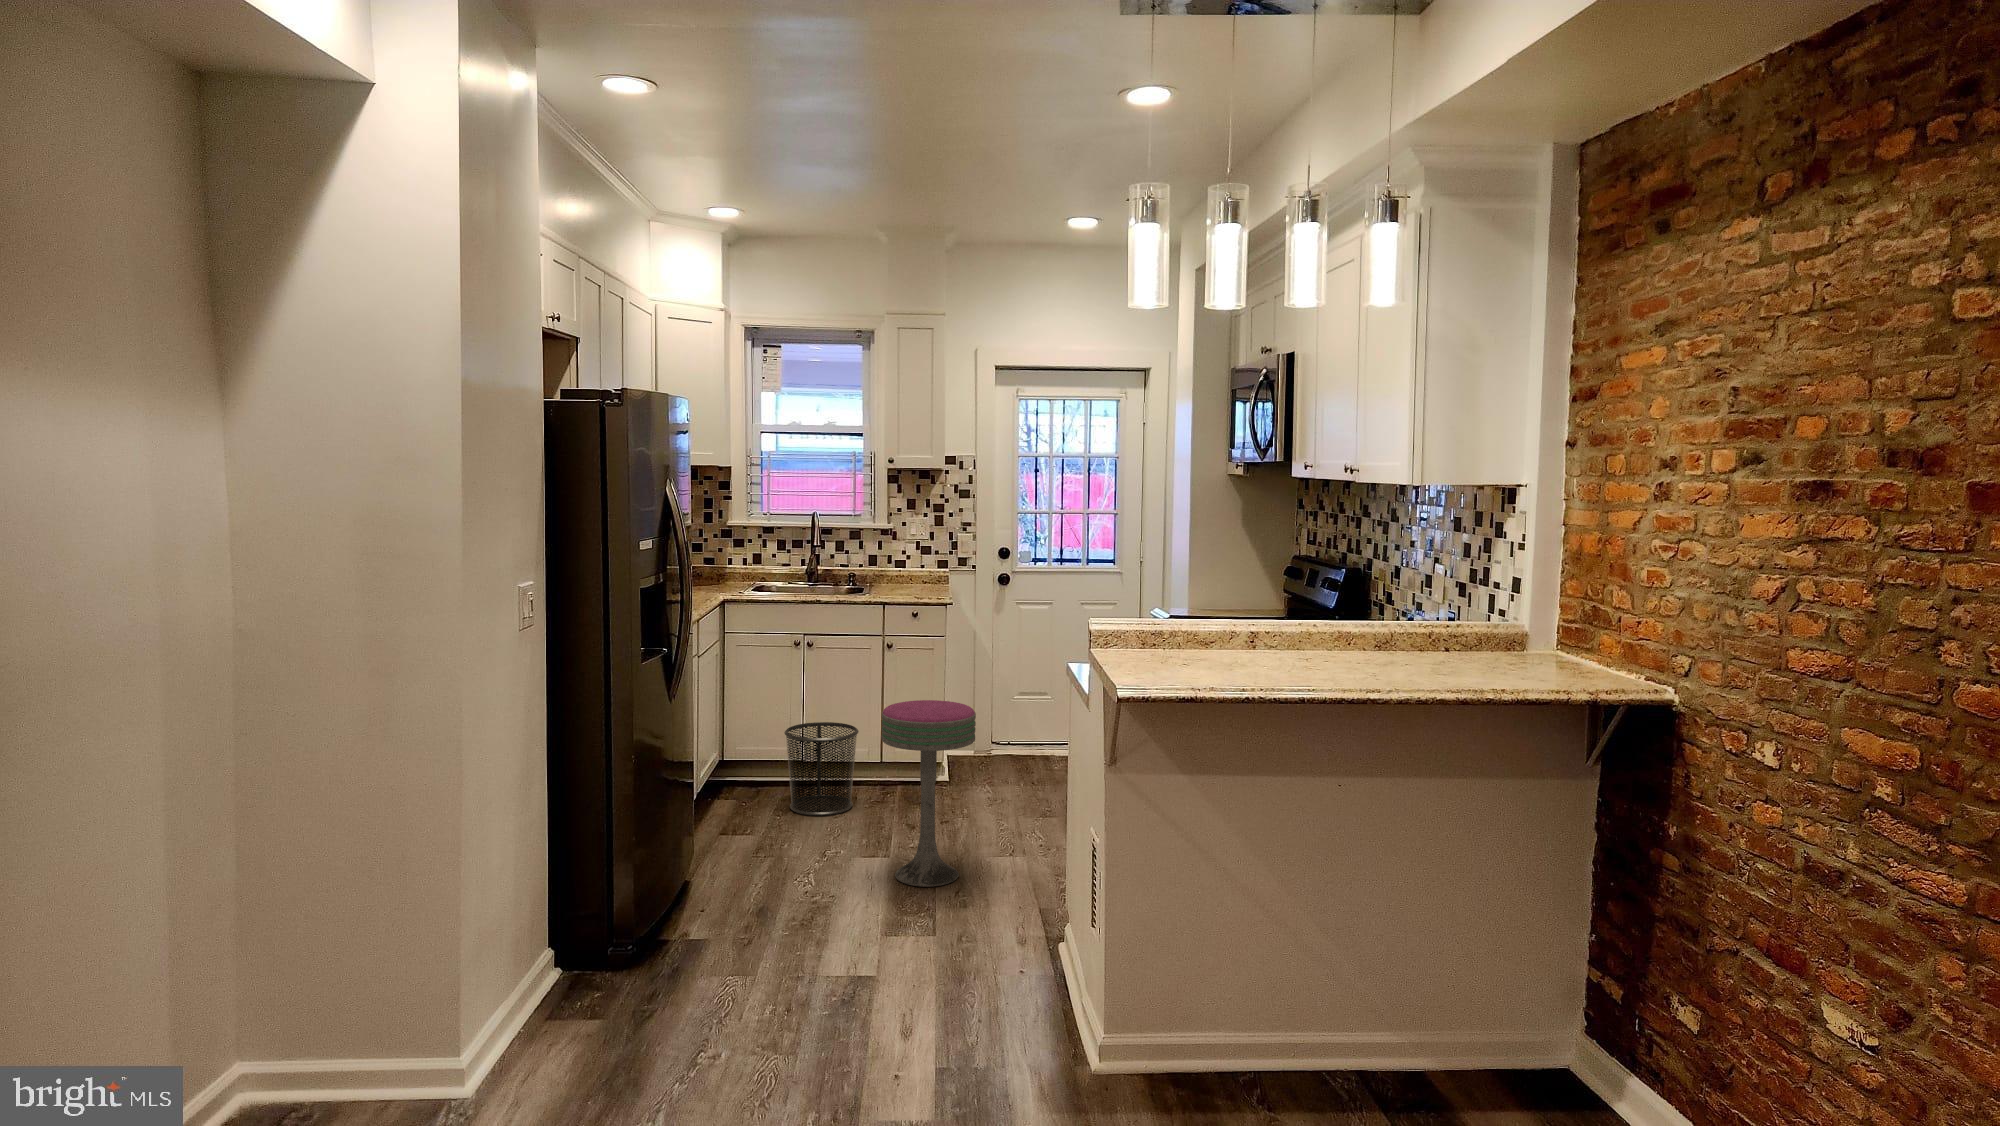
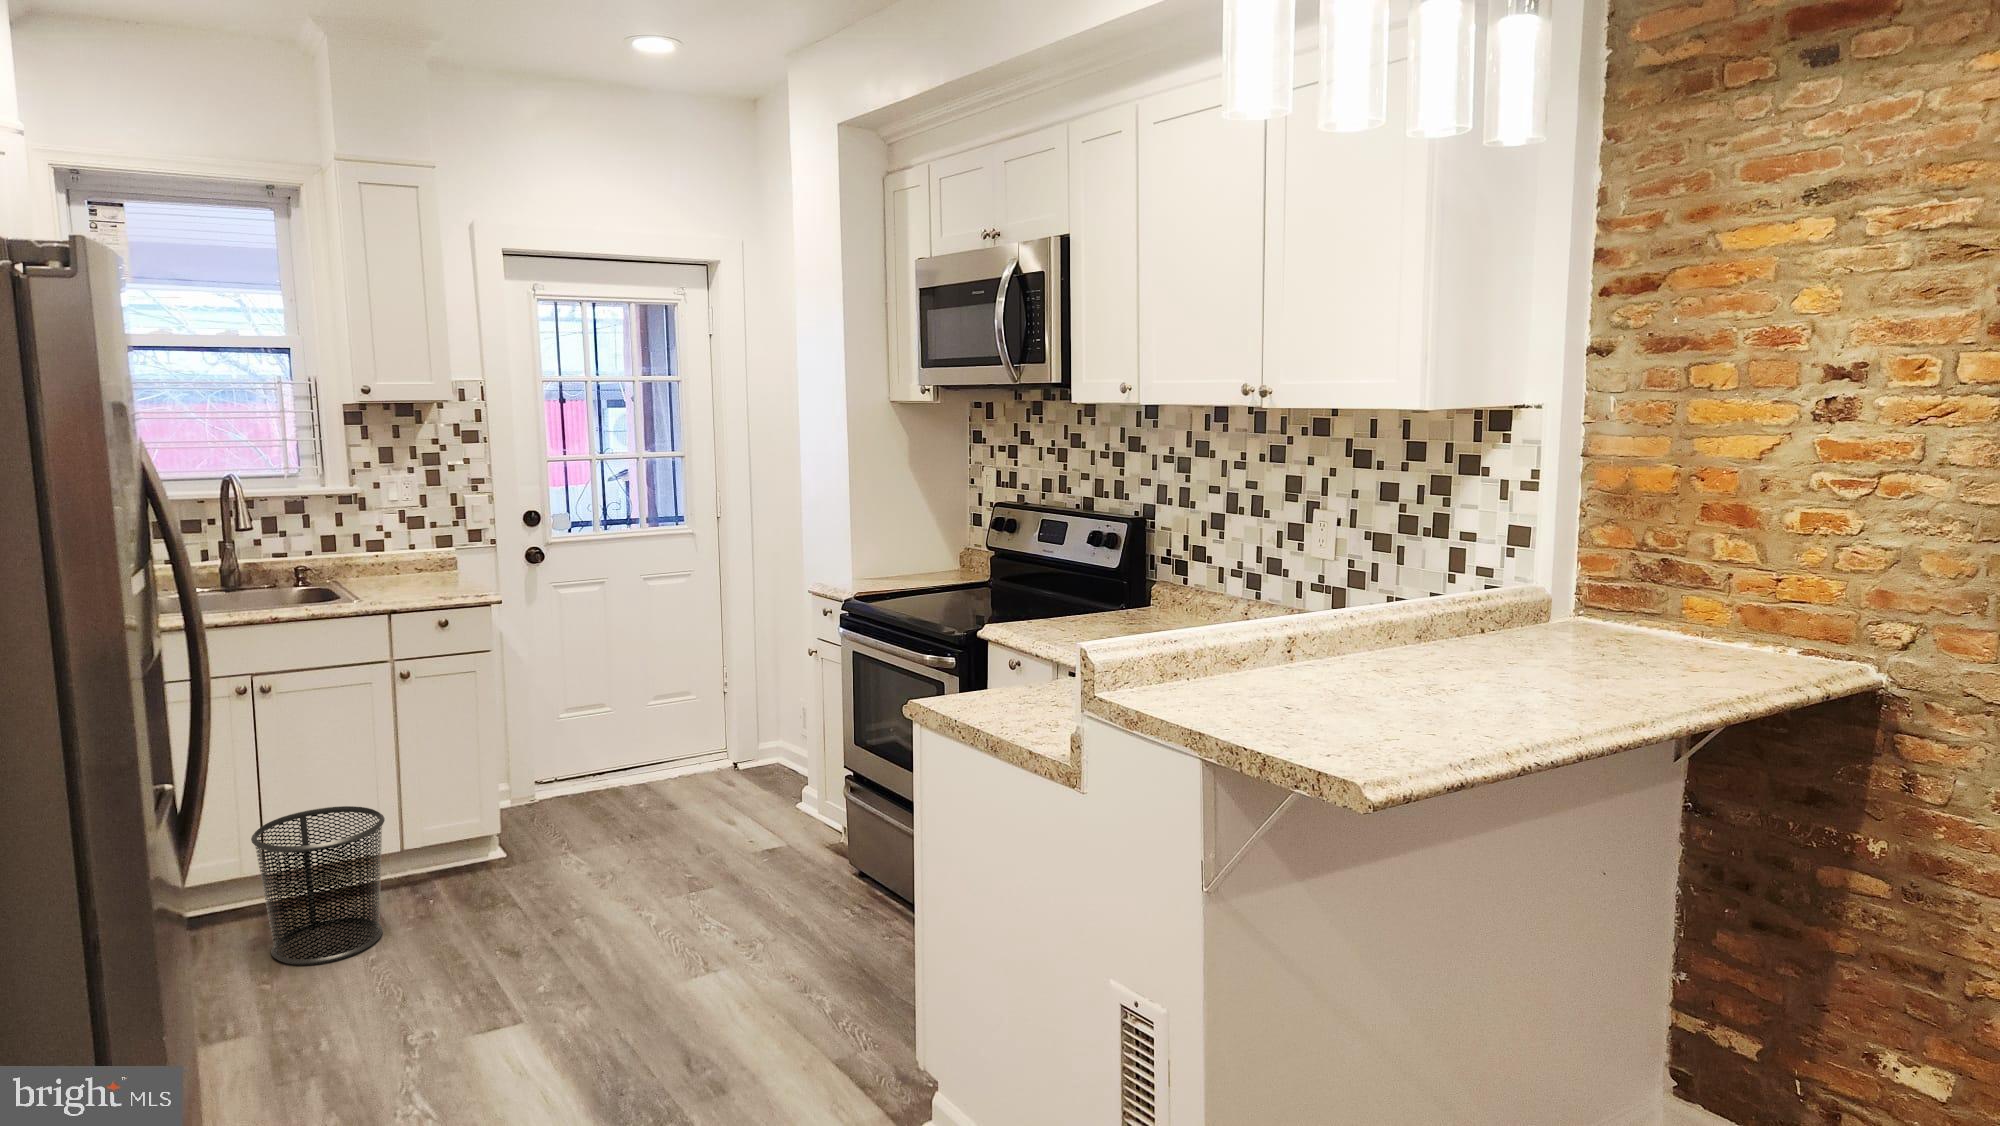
bar stool: present [881,700,976,887] -> none [499,762,652,1050]

